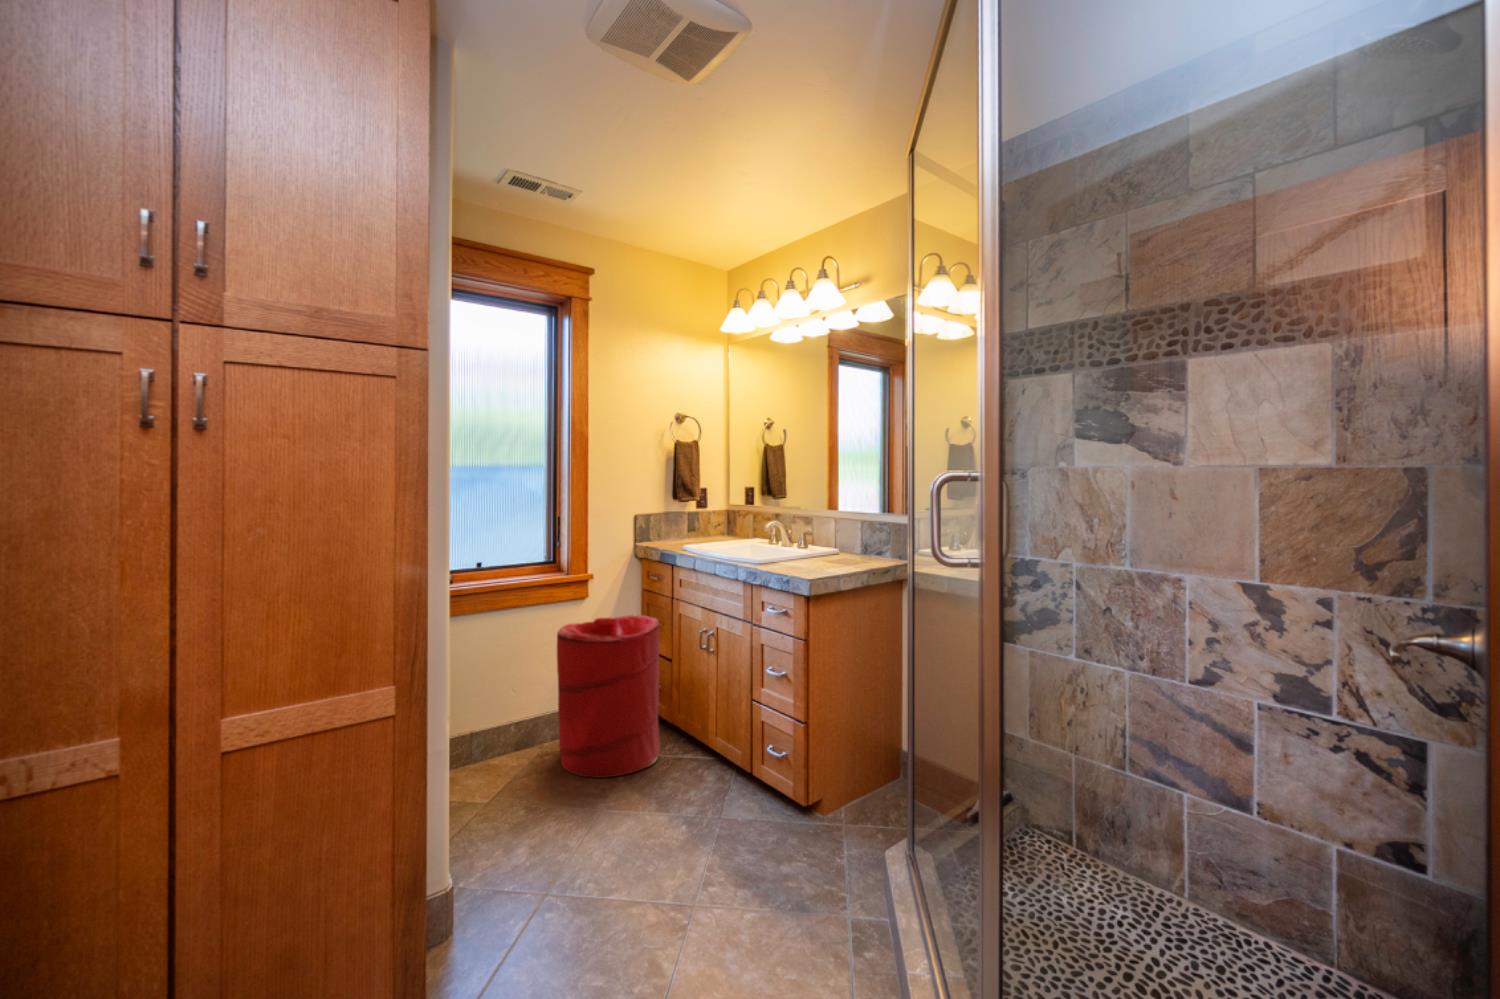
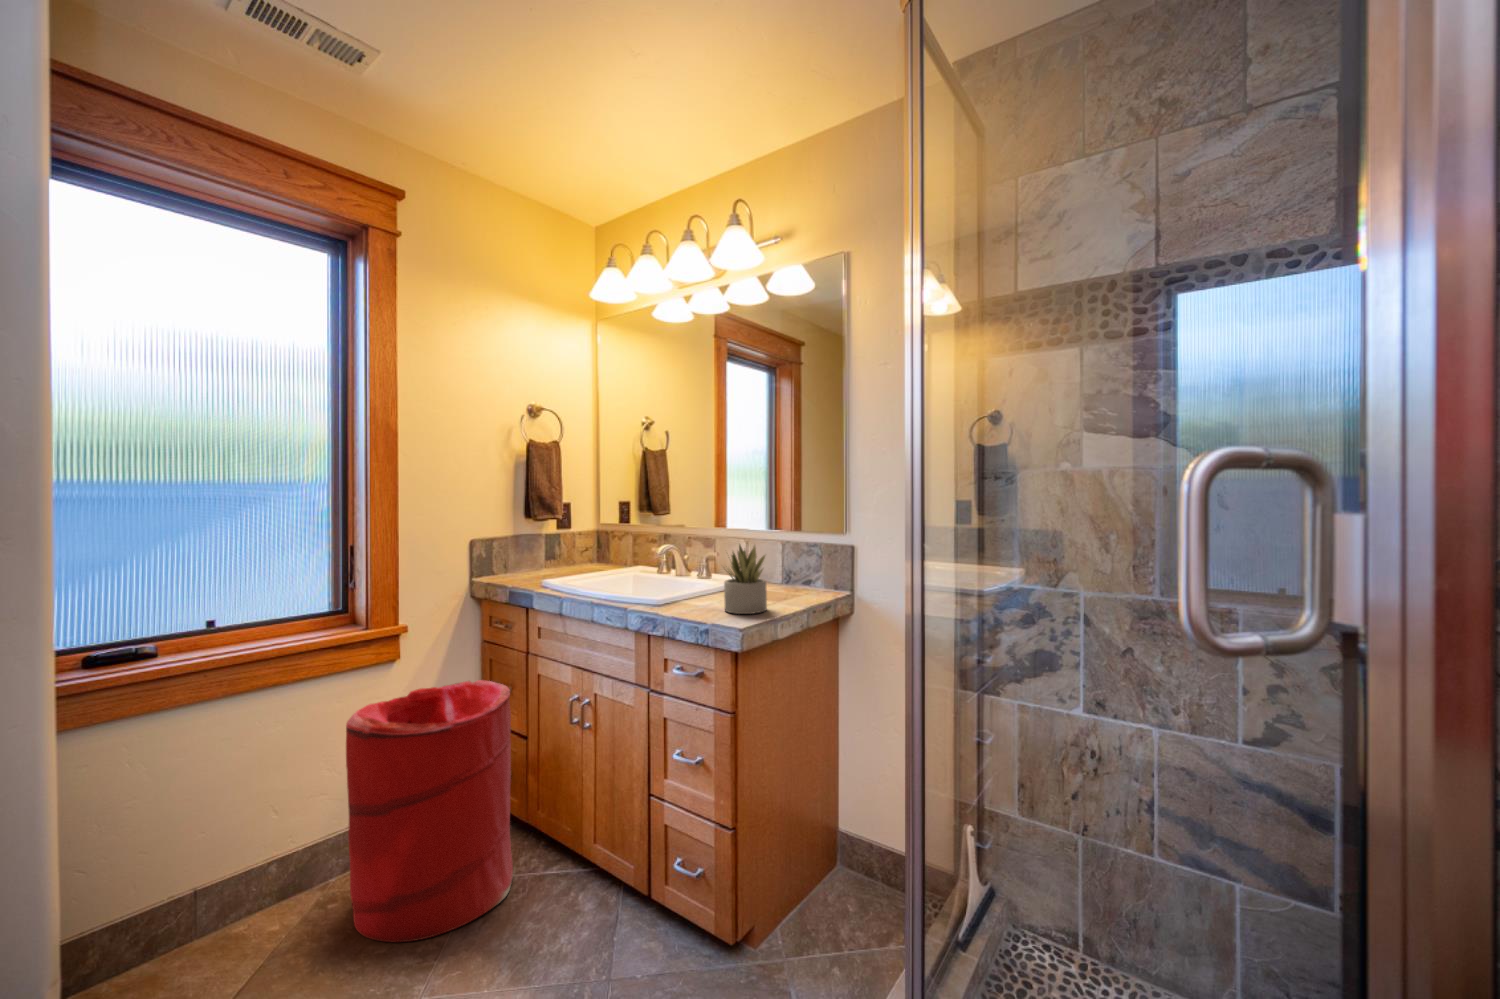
succulent plant: none [805,519,839,572] -> present [724,545,767,614]

